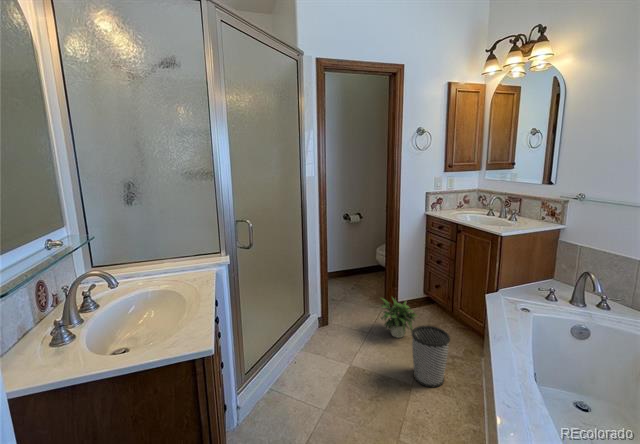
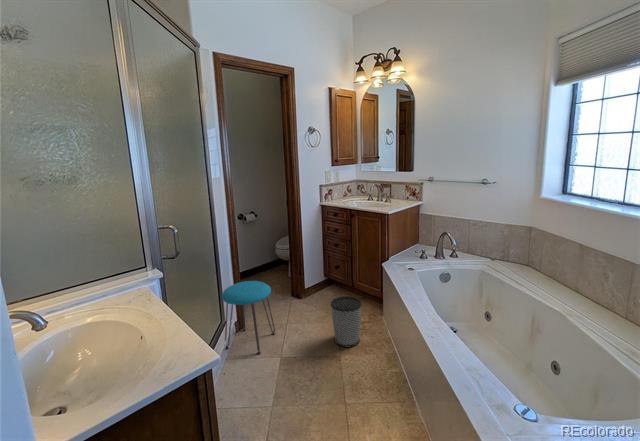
stool: none [301,288,353,365] -> present [222,281,275,354]
potted plant: present [381,298,417,338] -> none [290,280,328,316]

